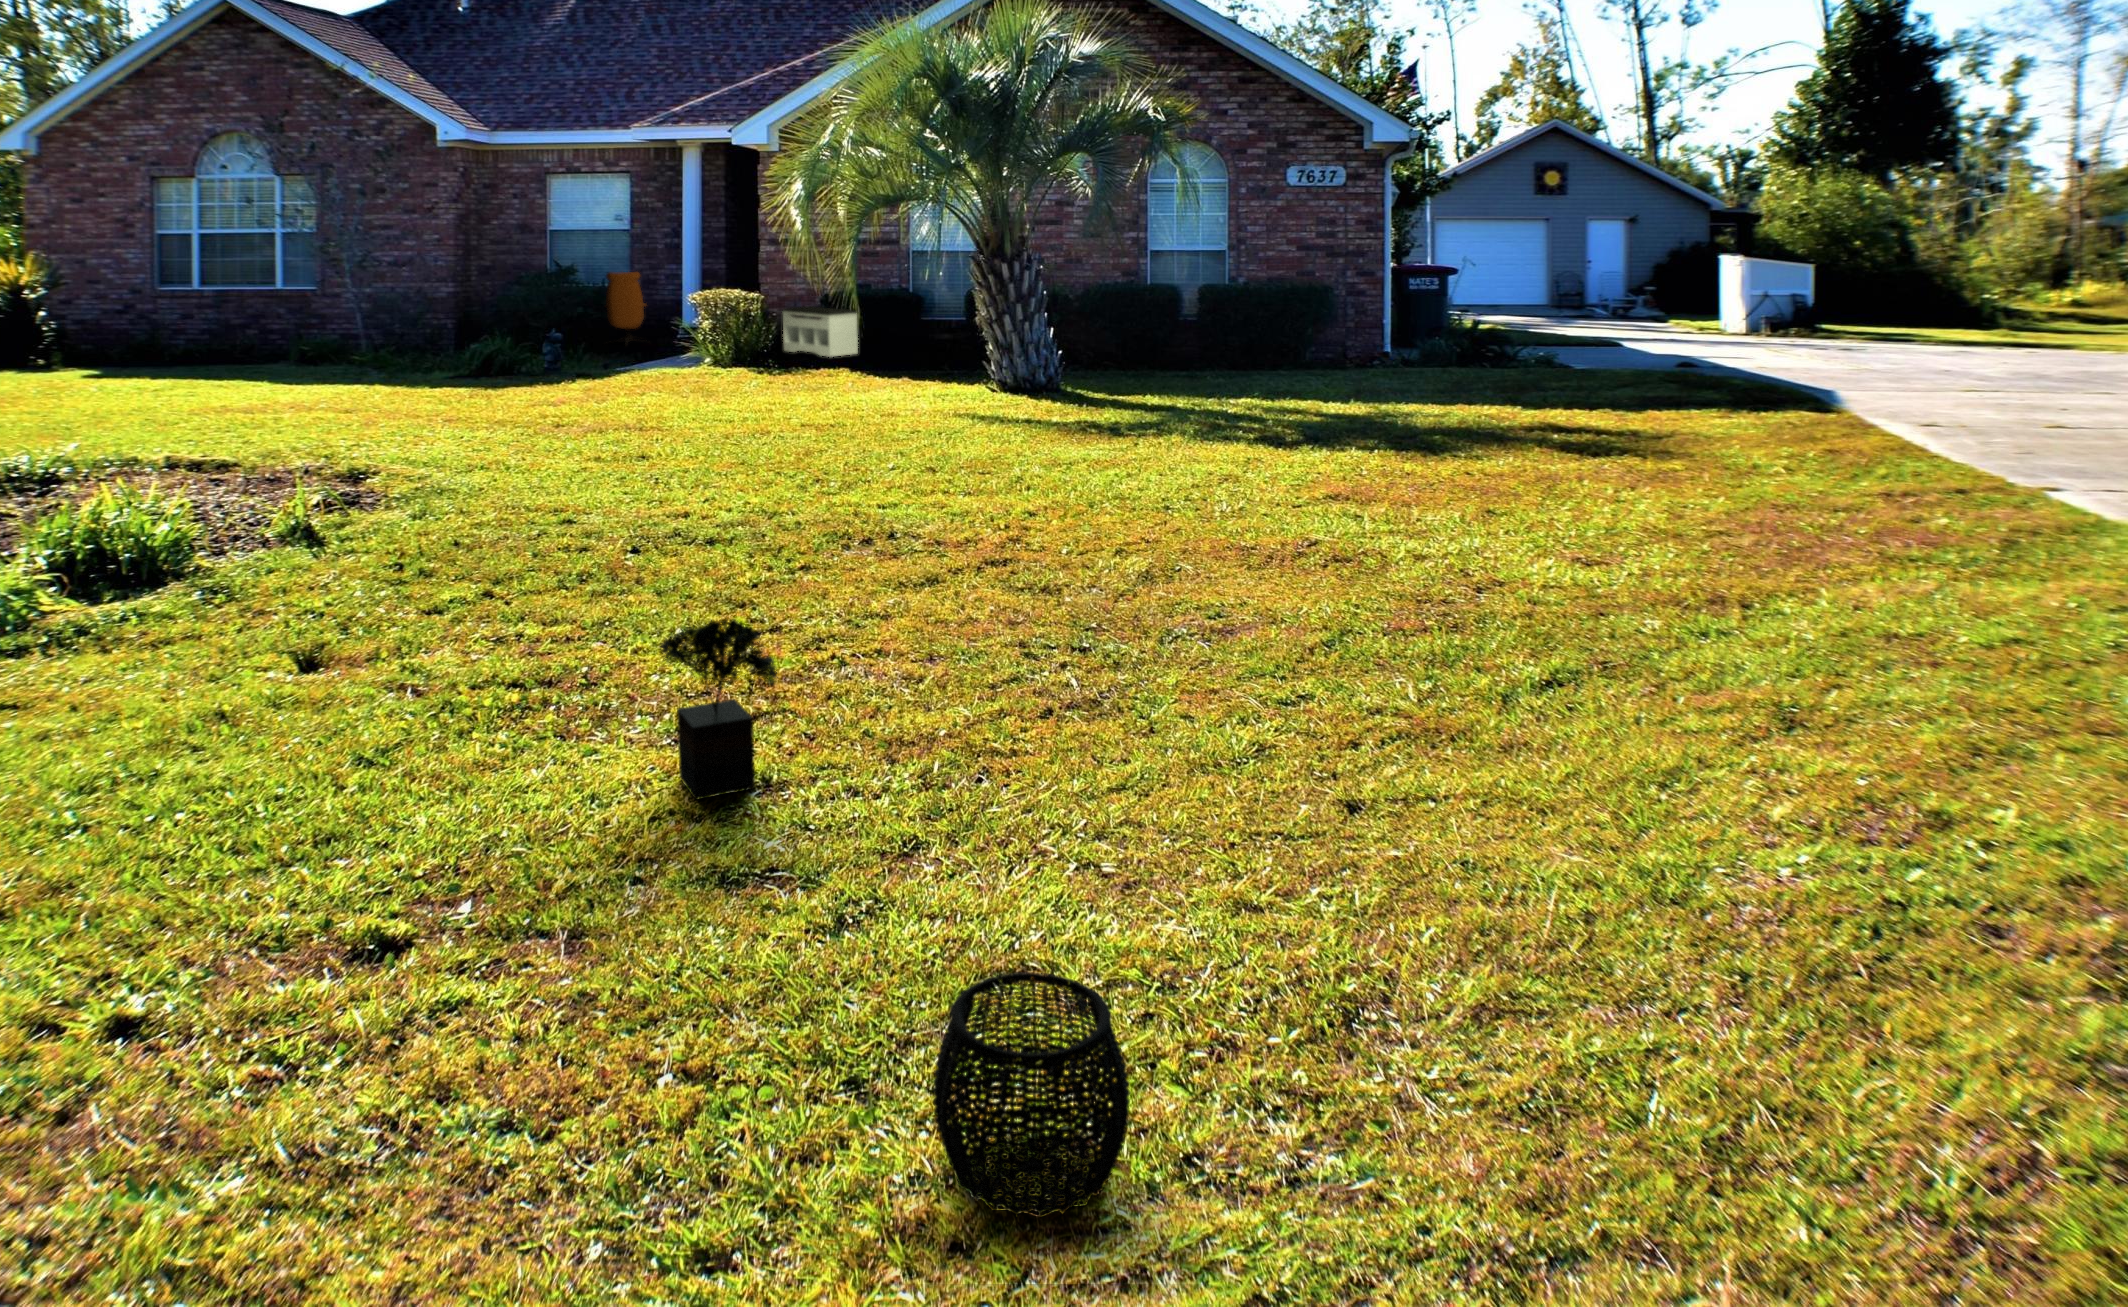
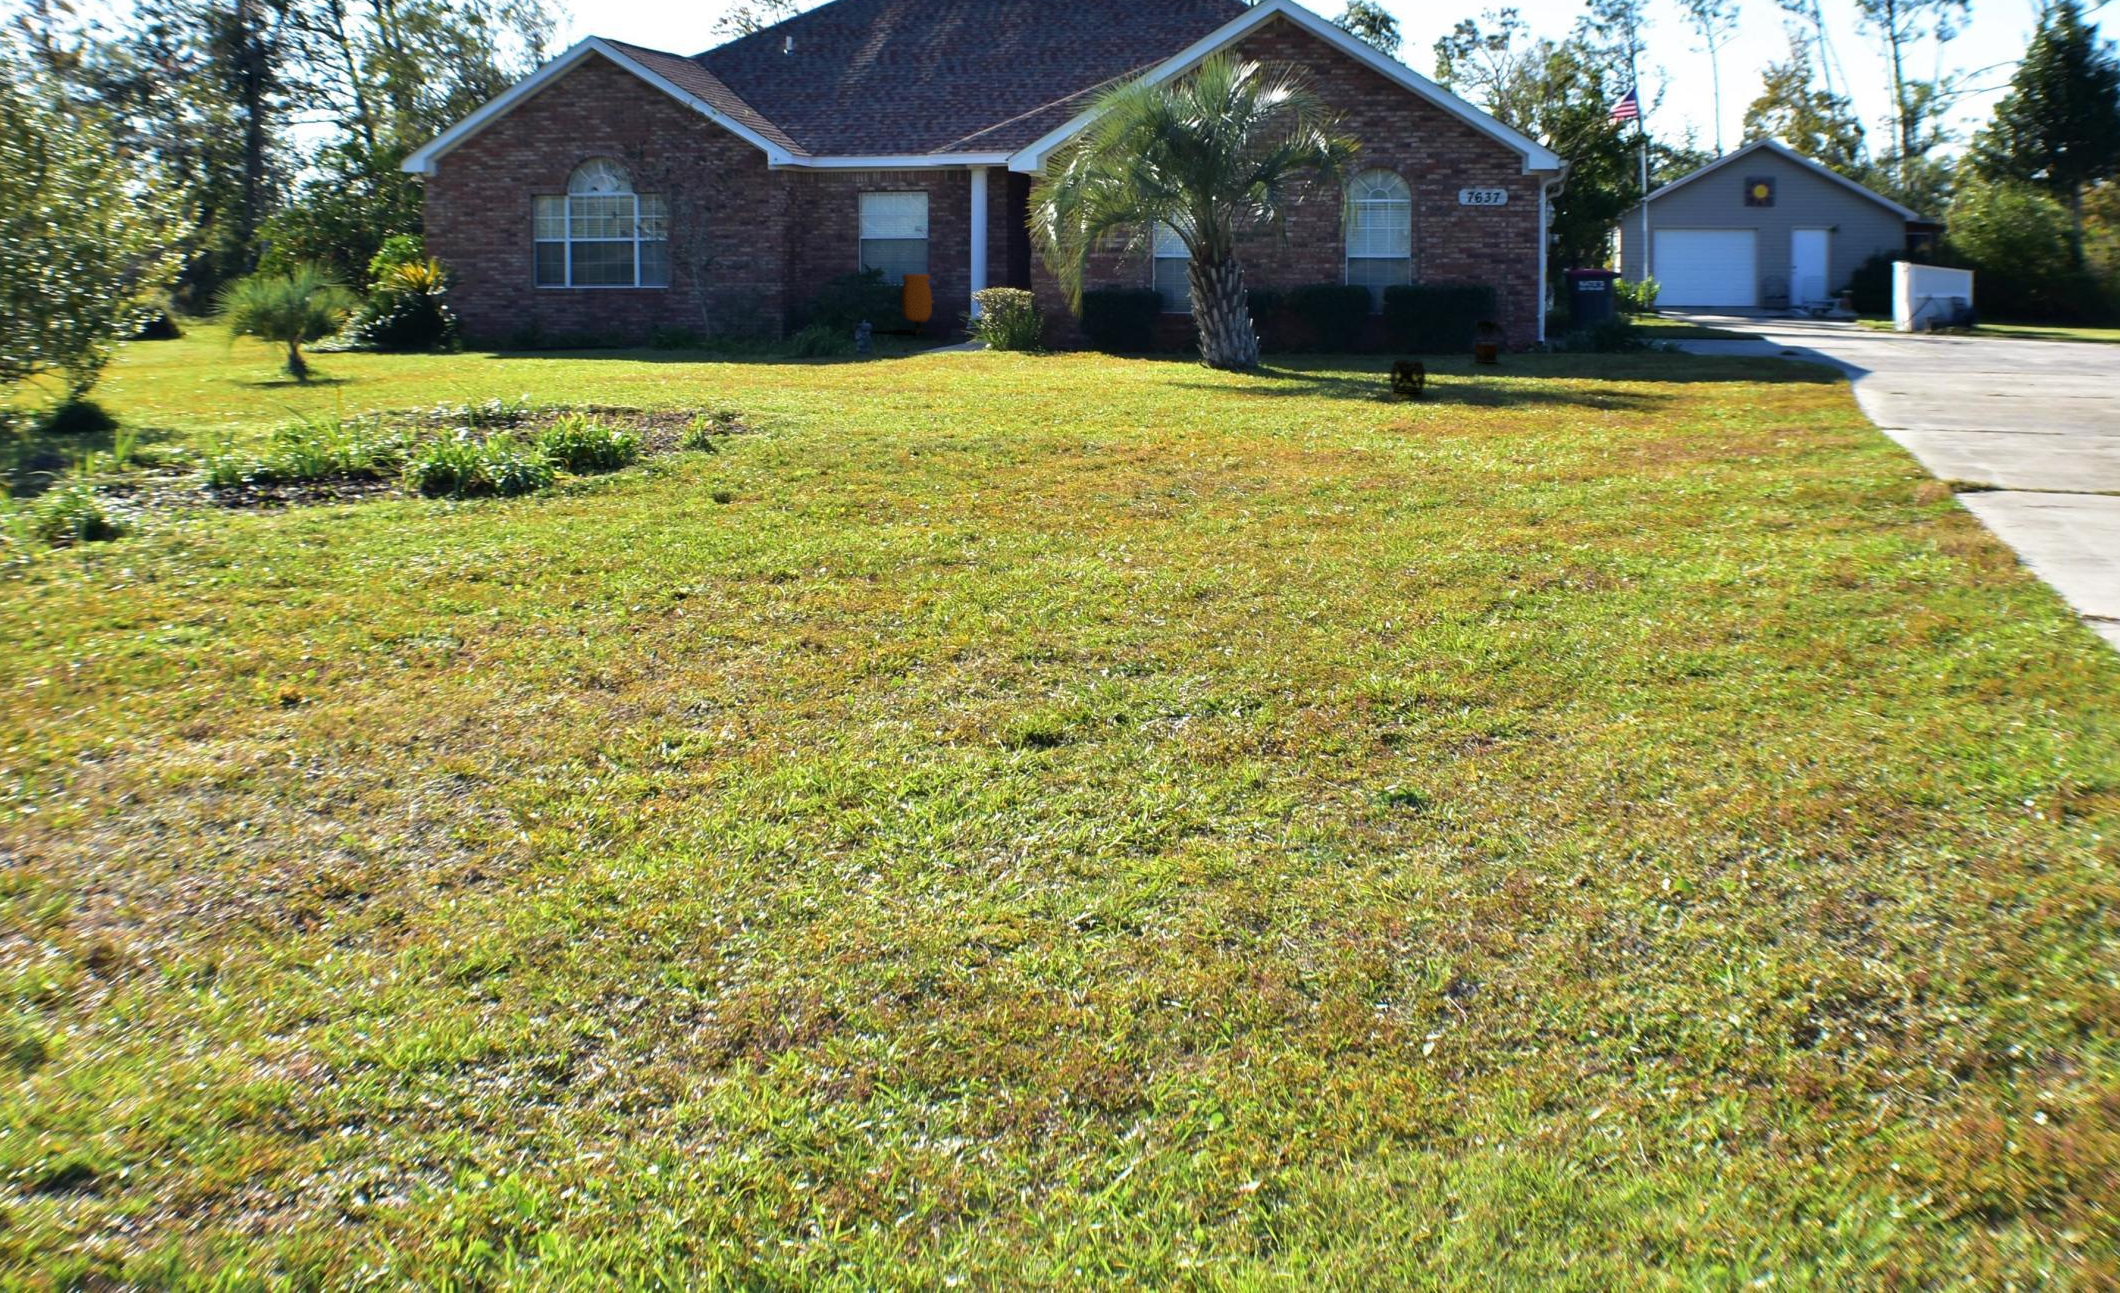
bench: present [783,306,858,357] -> none [1046,304,1107,345]
potted tree: present [659,618,778,799] -> present [1473,321,1503,363]
woven basket: present [933,972,1130,1218] -> present [1390,360,1426,393]

